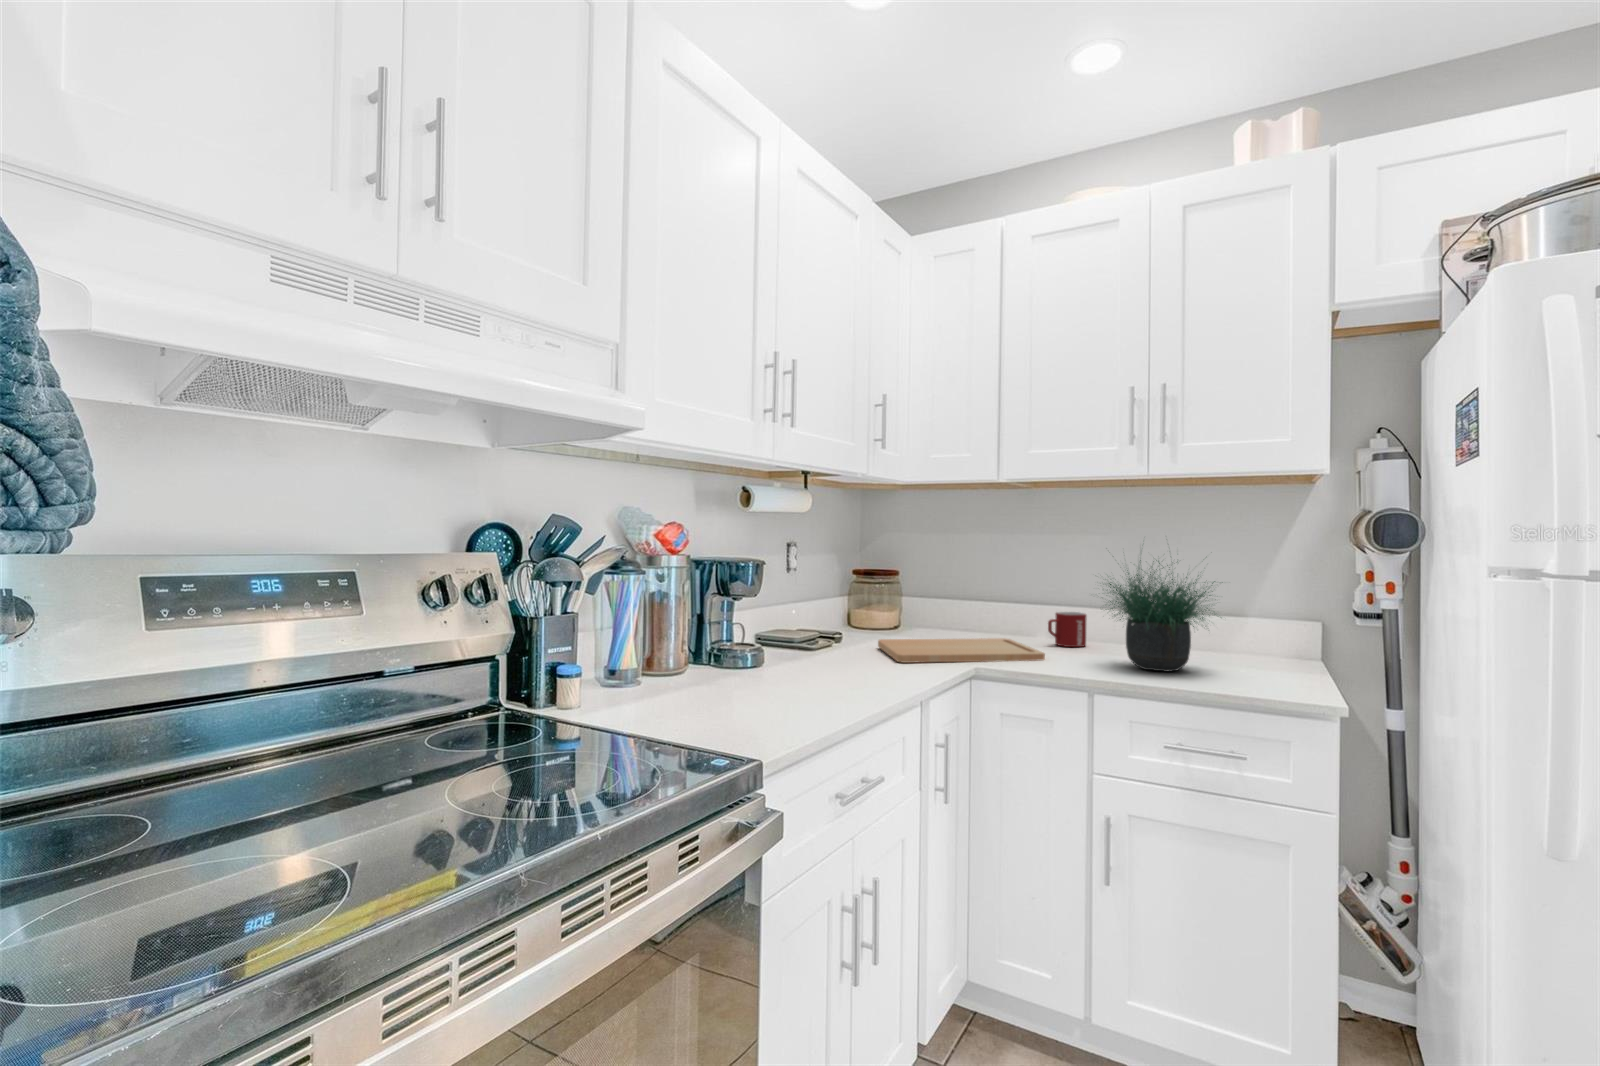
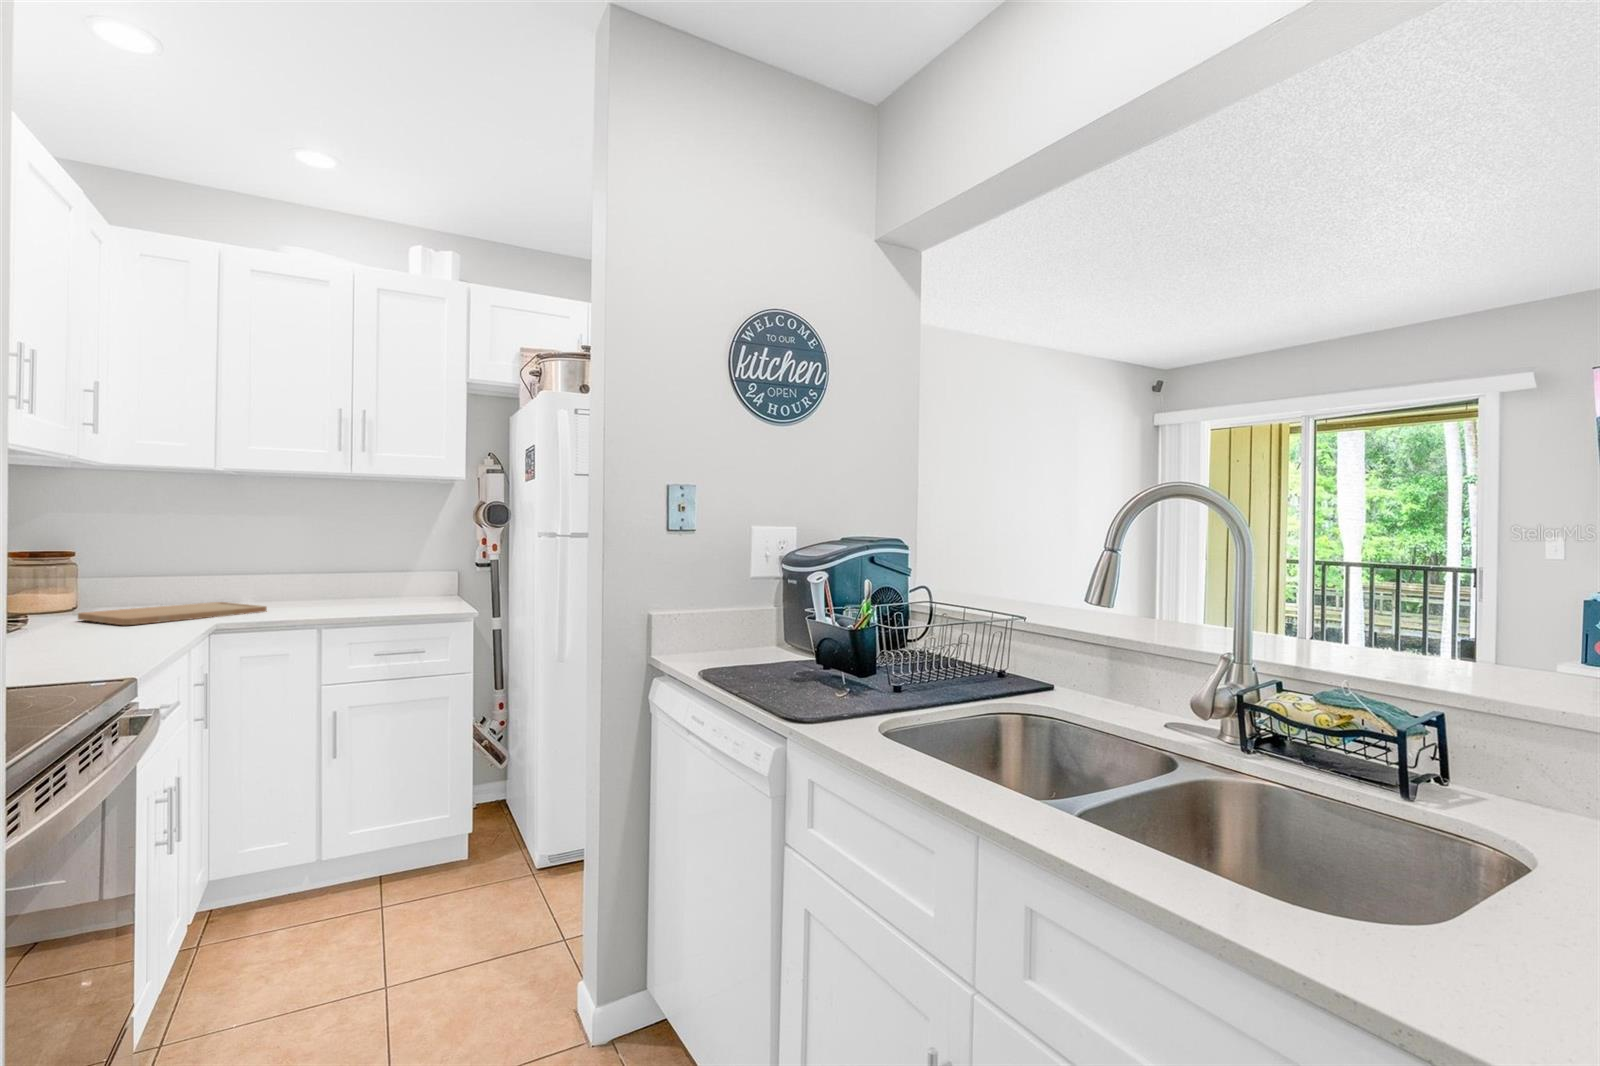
potted plant: present [1109,560,1215,672] -> none [305,514,414,608]
mug: present [1048,612,1086,647] -> none [259,576,293,603]

